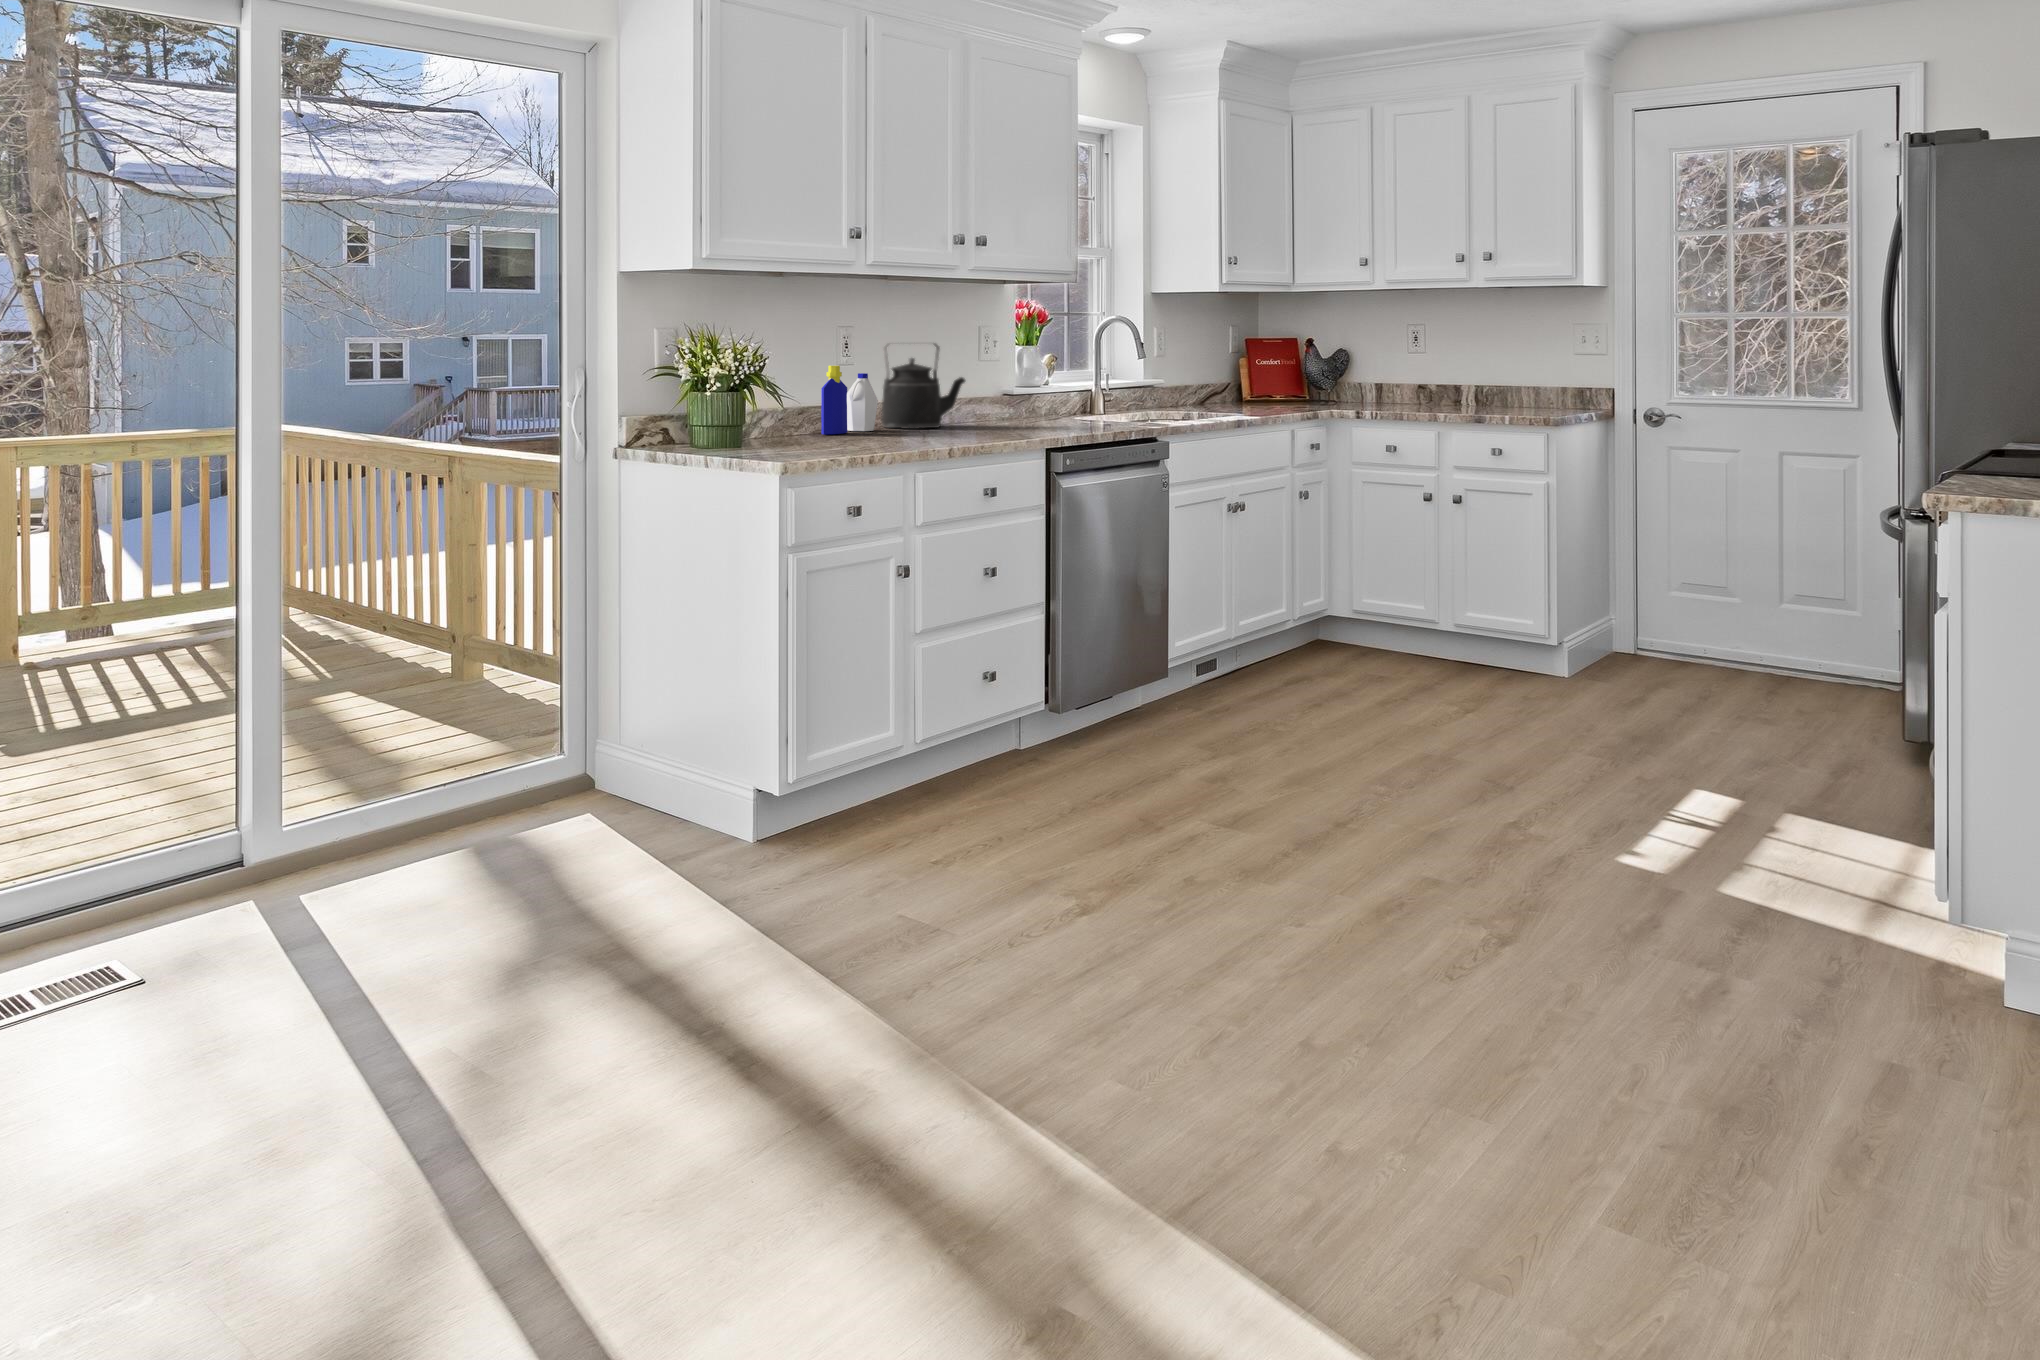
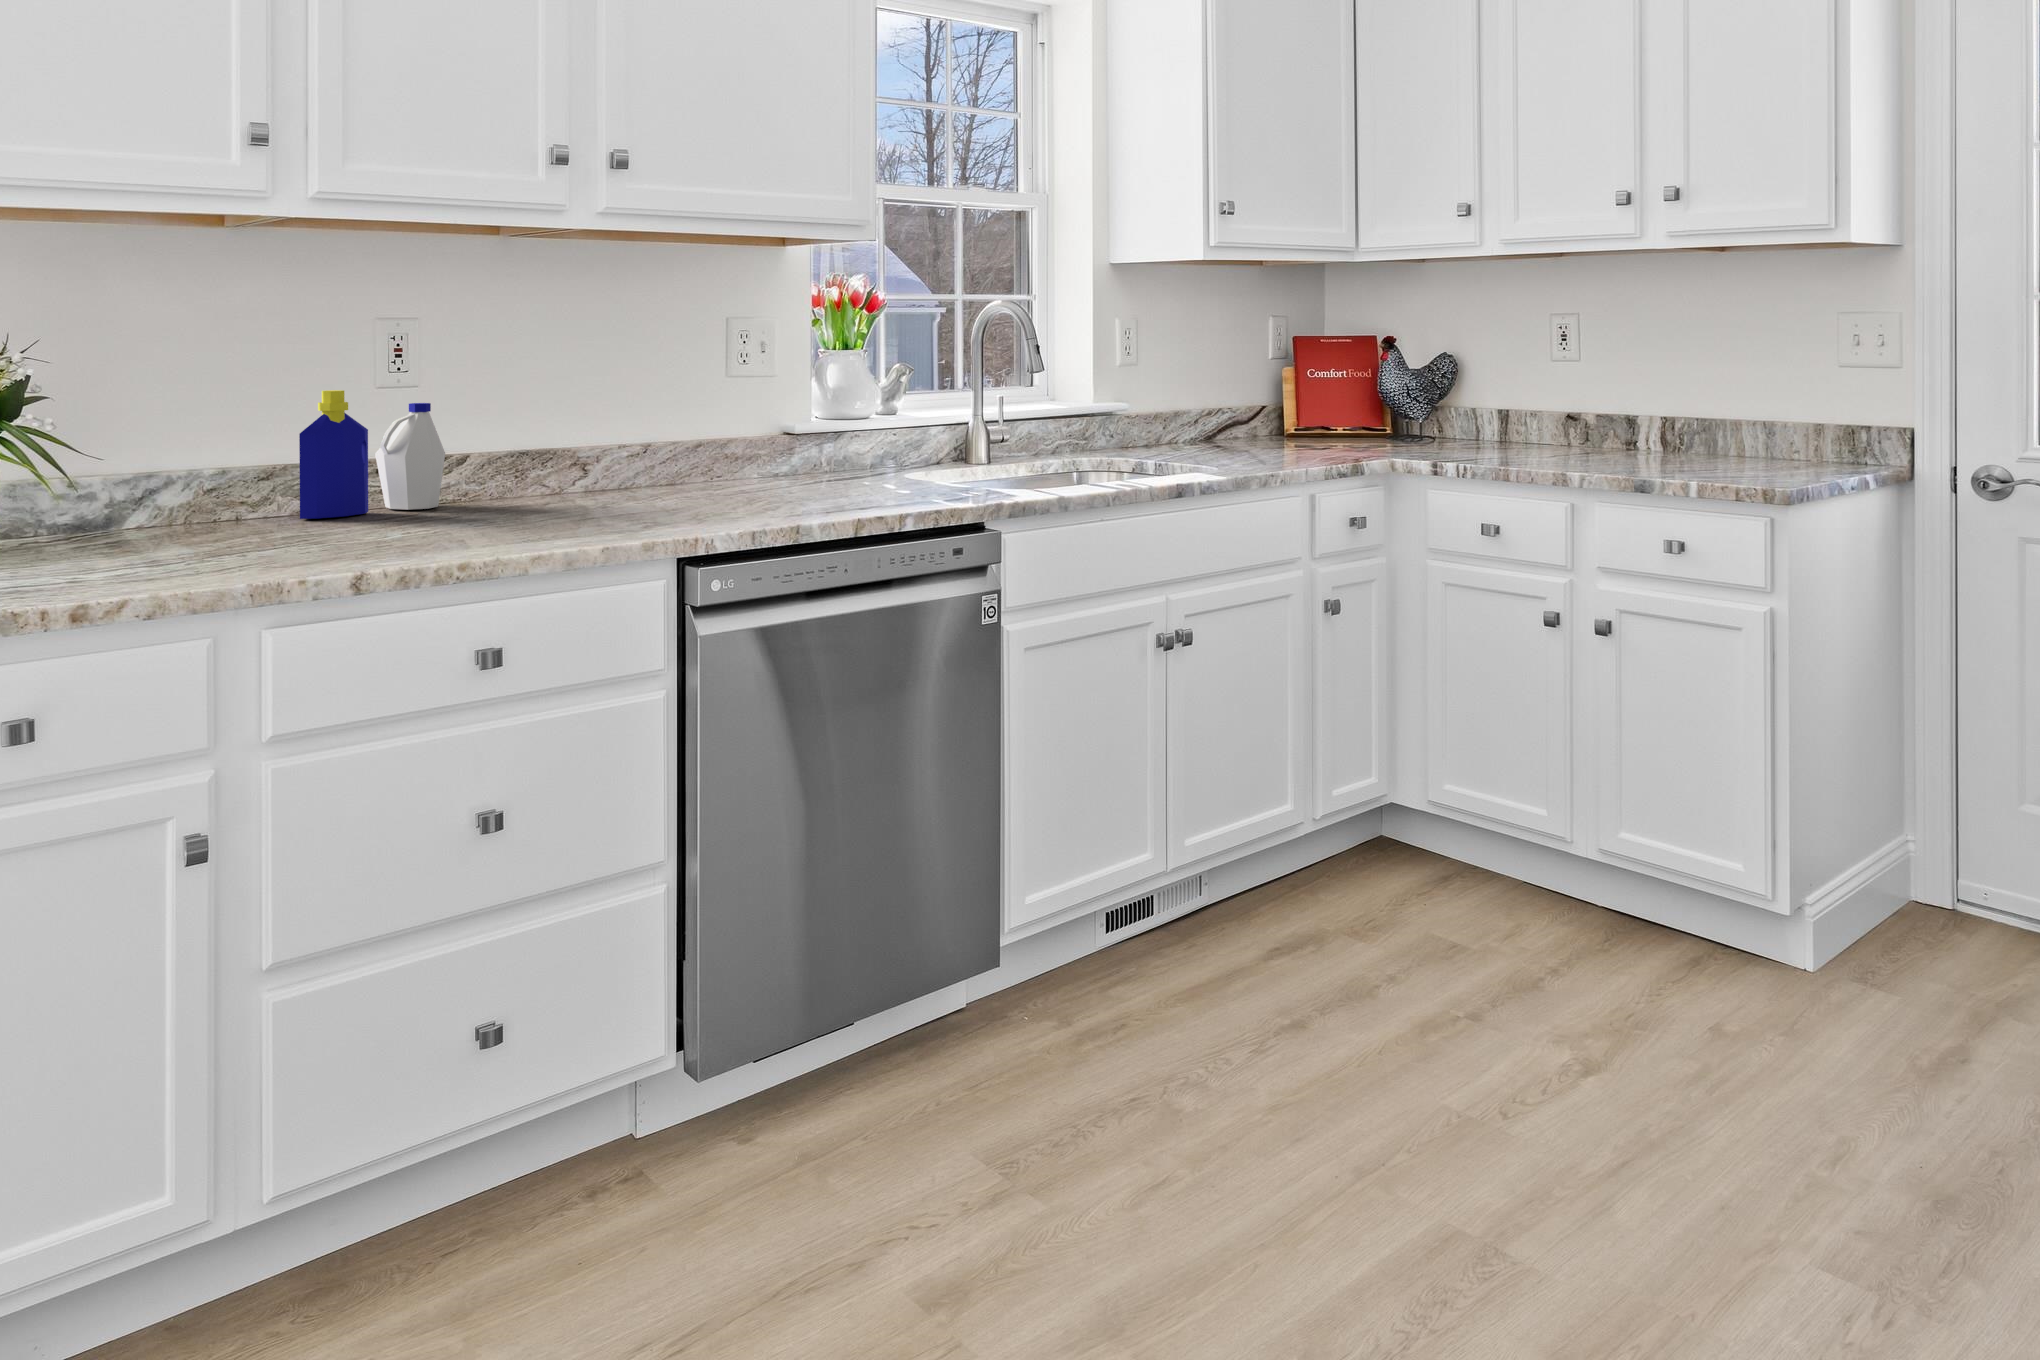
kettle: present [881,343,965,429] -> none [485,347,649,503]

